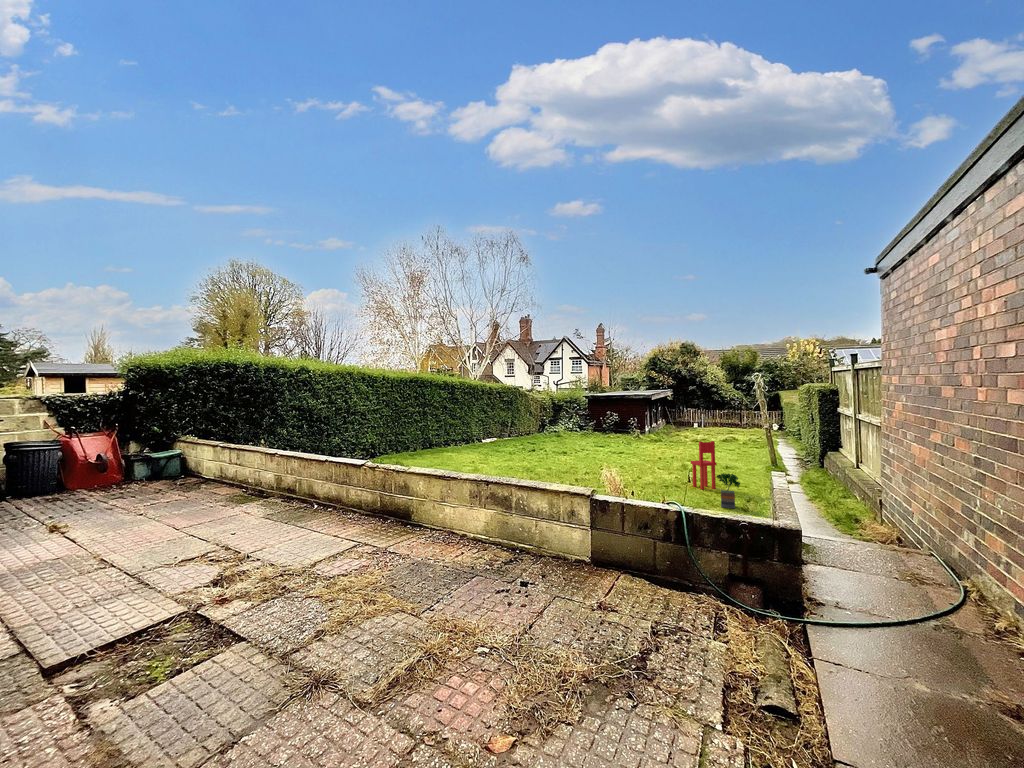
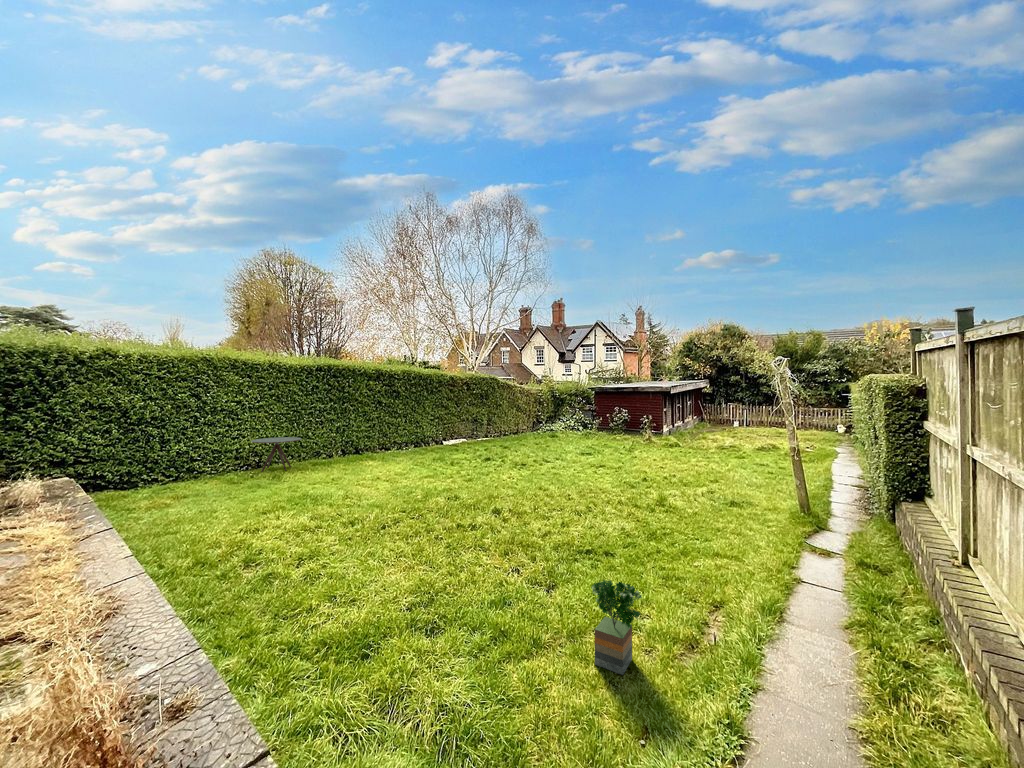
round table: none [381,434,416,460] -> present [251,437,301,472]
chair: present [691,441,717,489] -> none [606,484,648,578]

